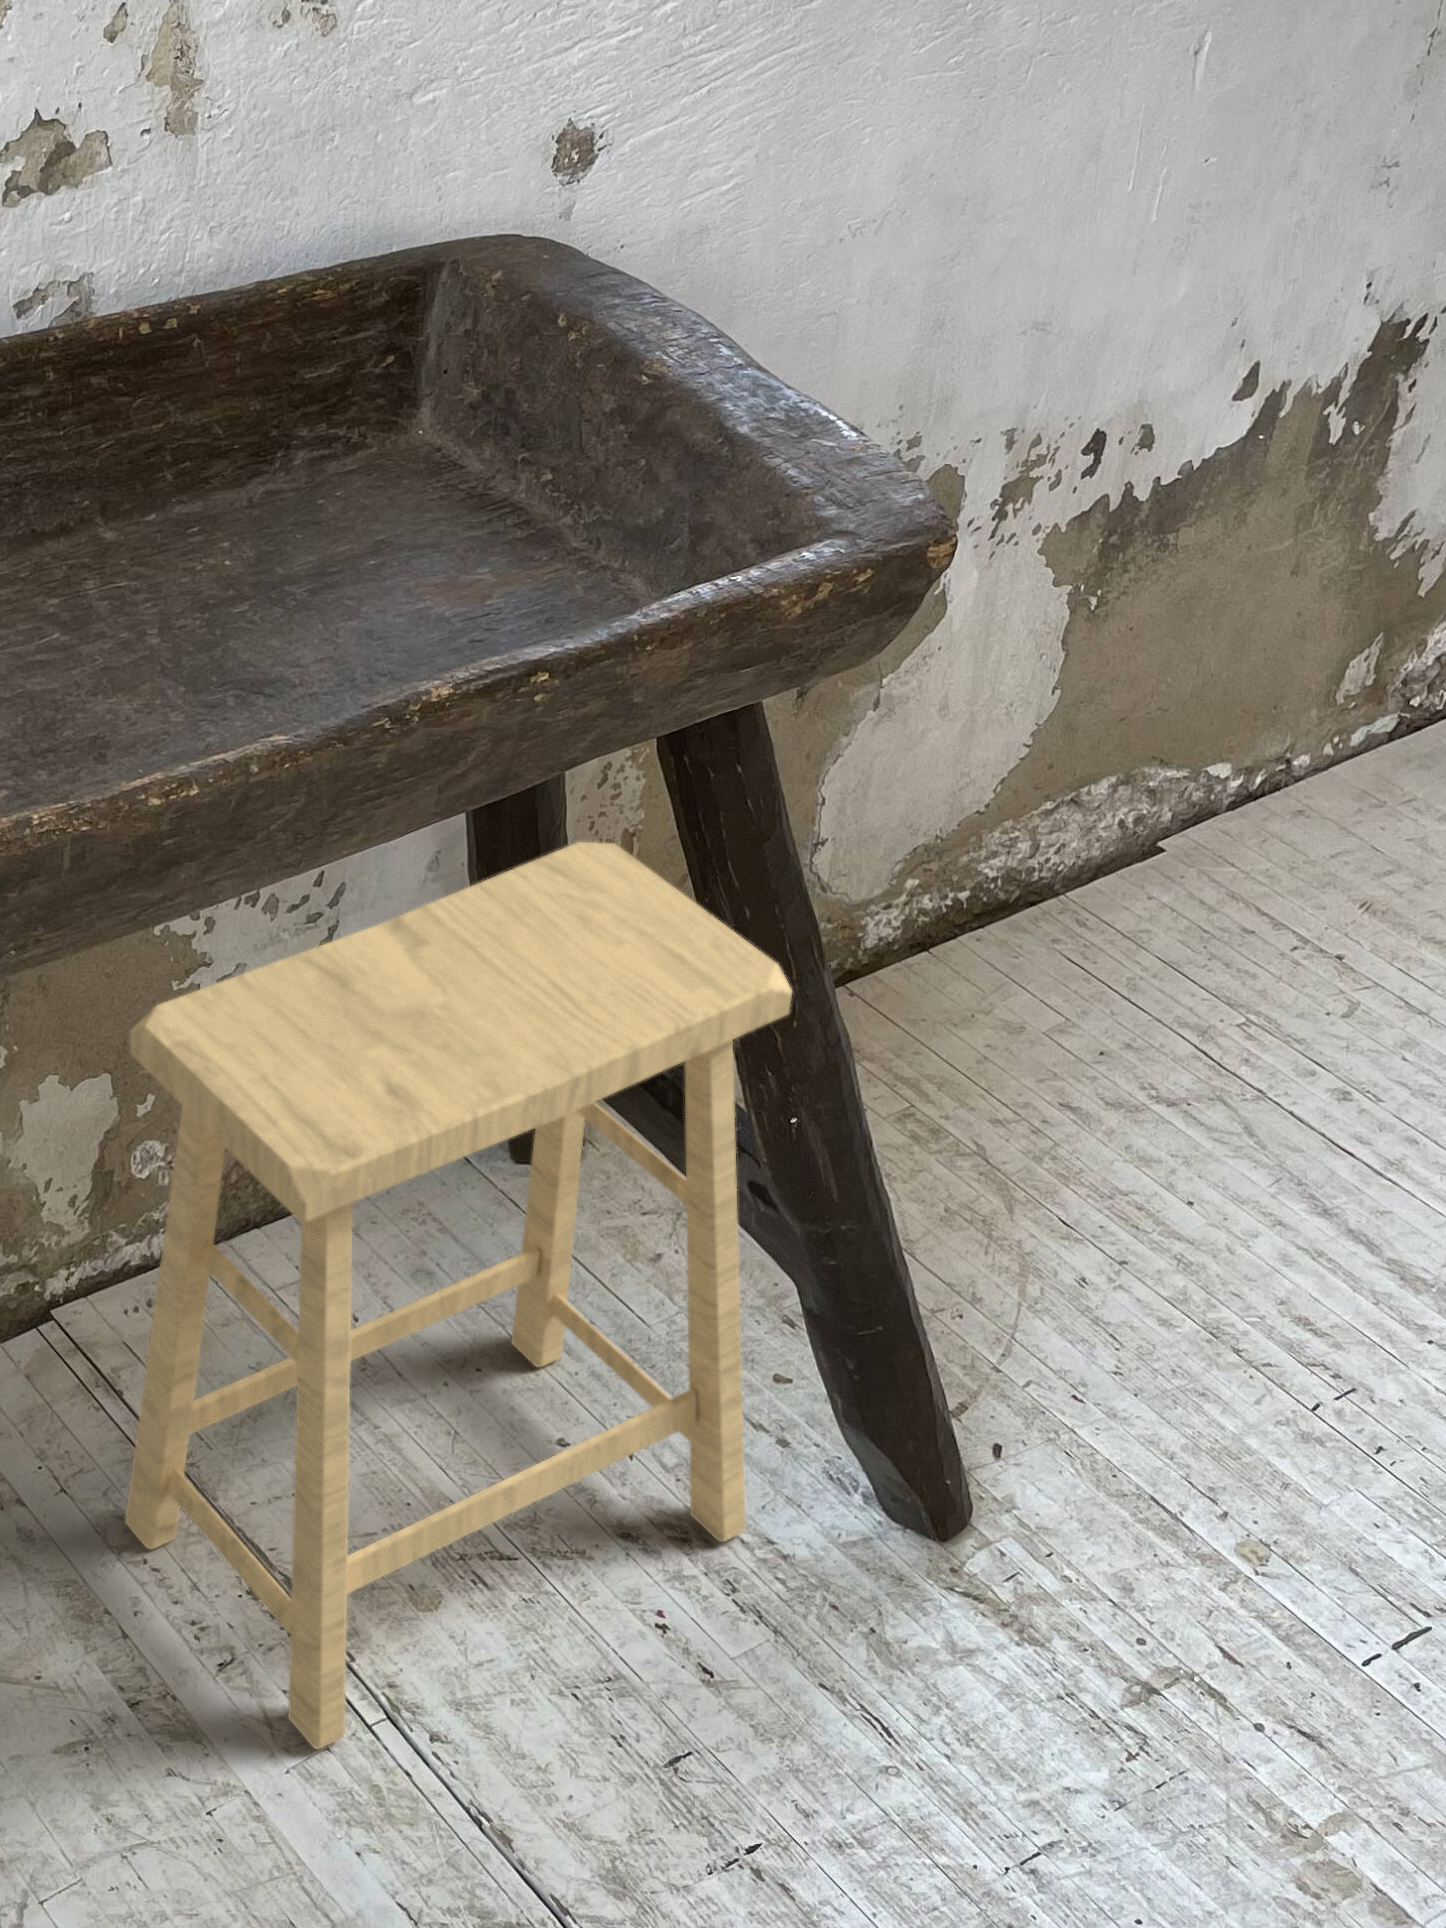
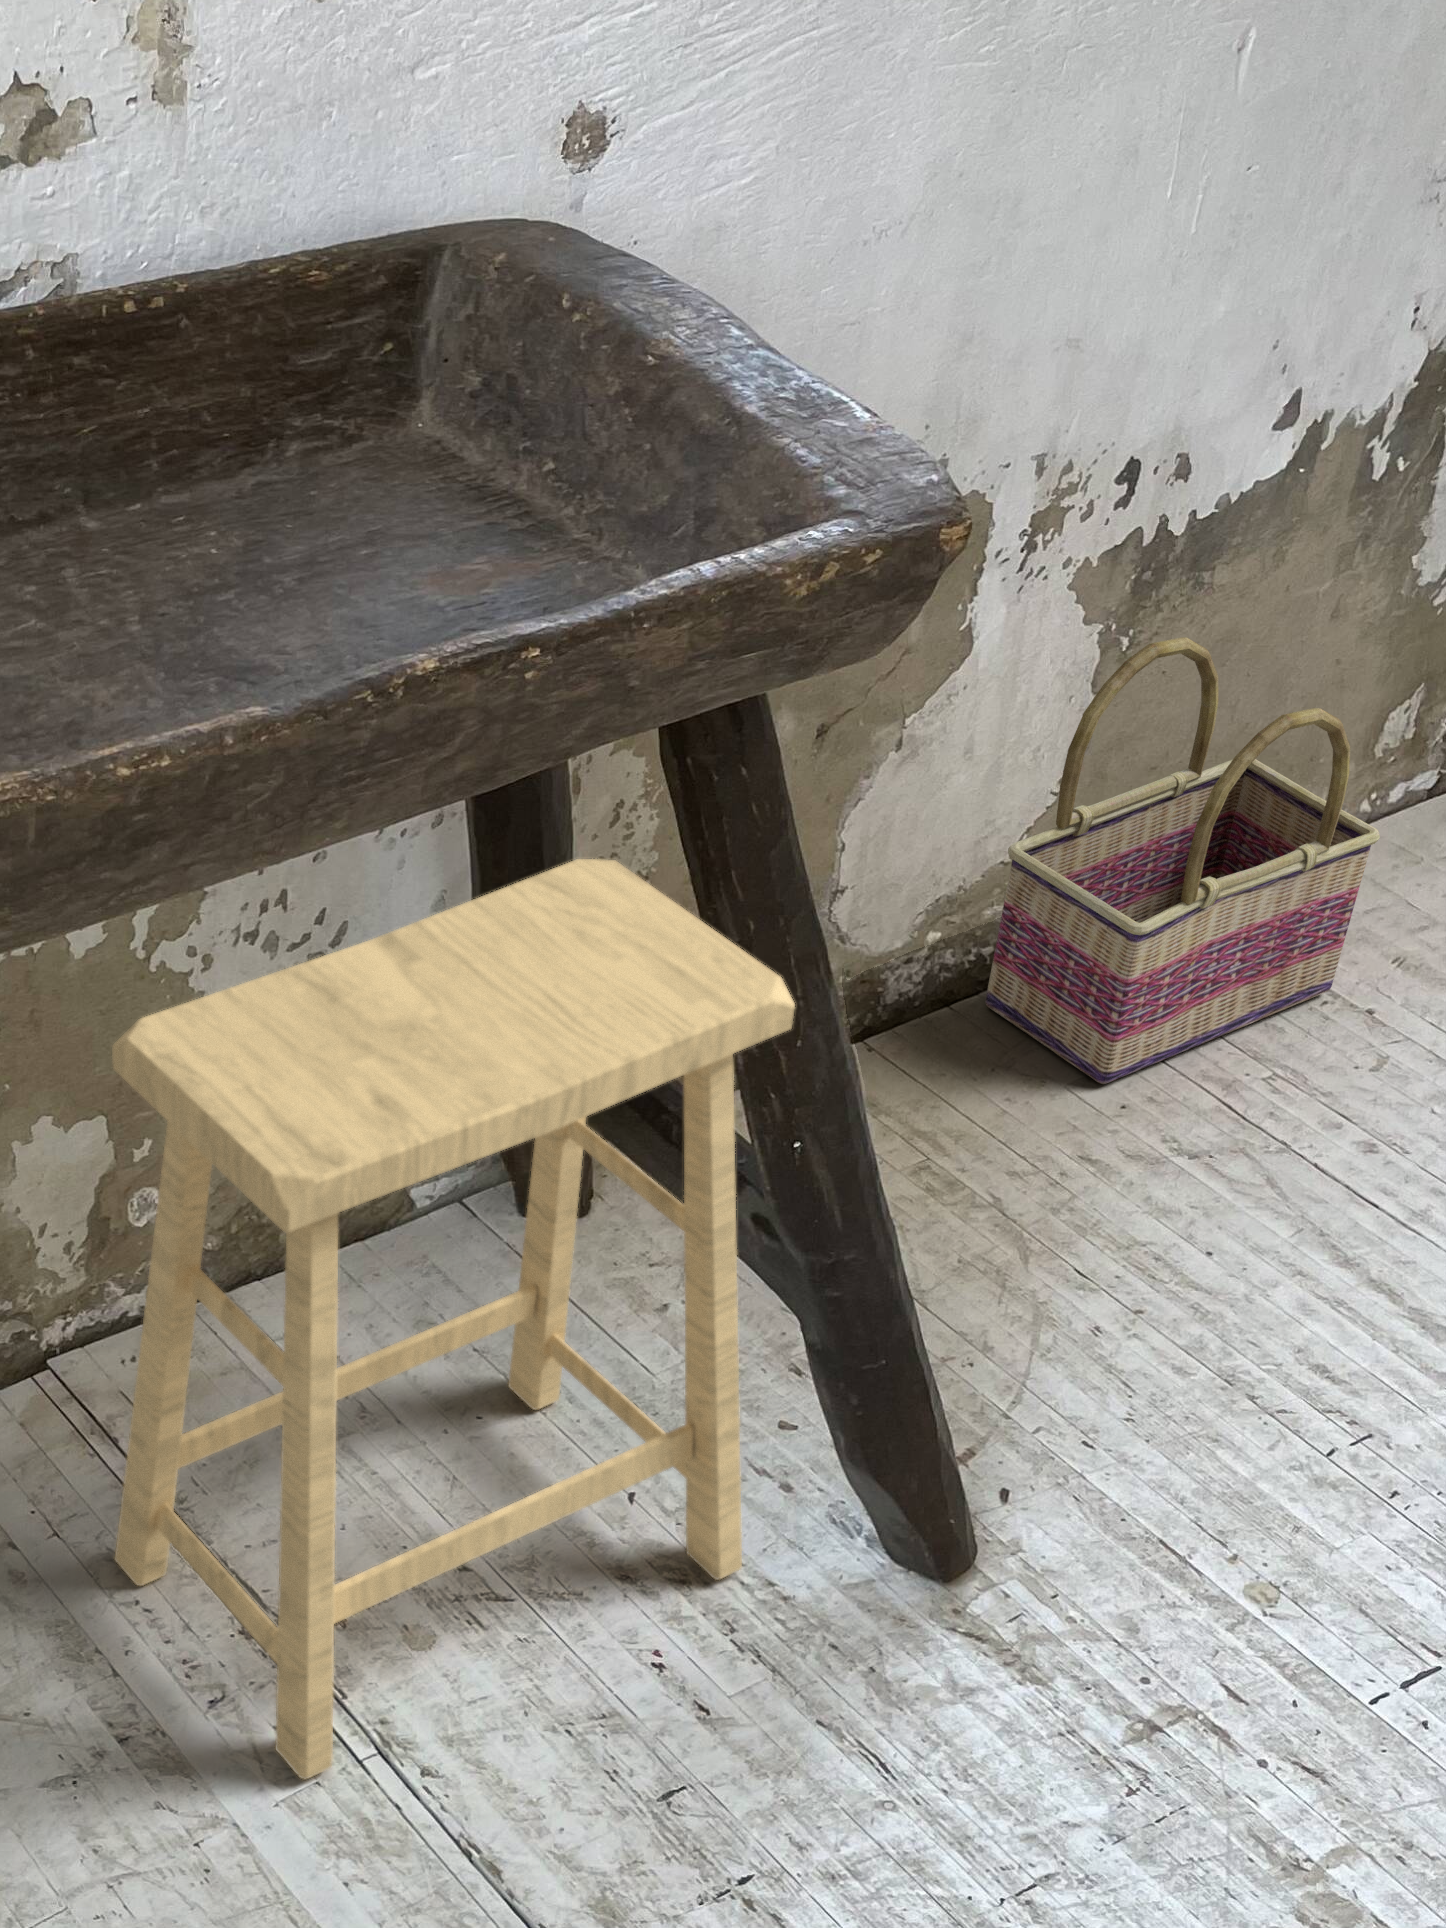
basket: none [974,598,1355,1033] -> present [985,637,1380,1084]

